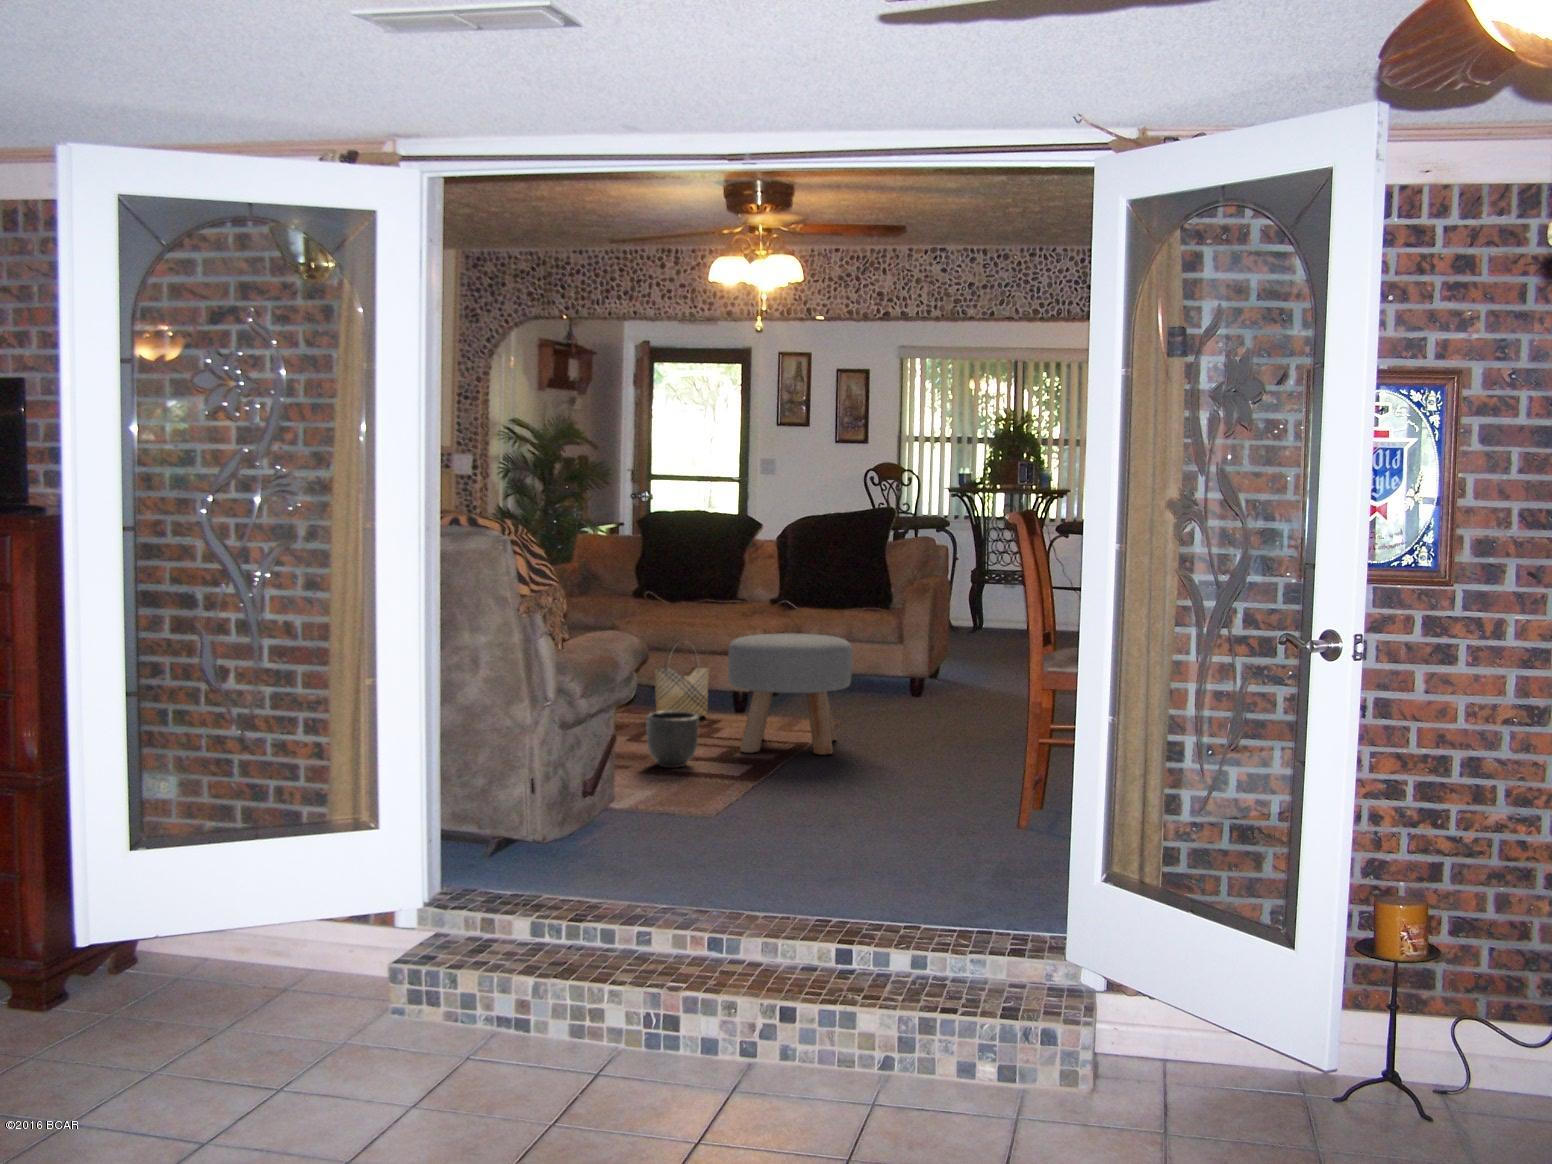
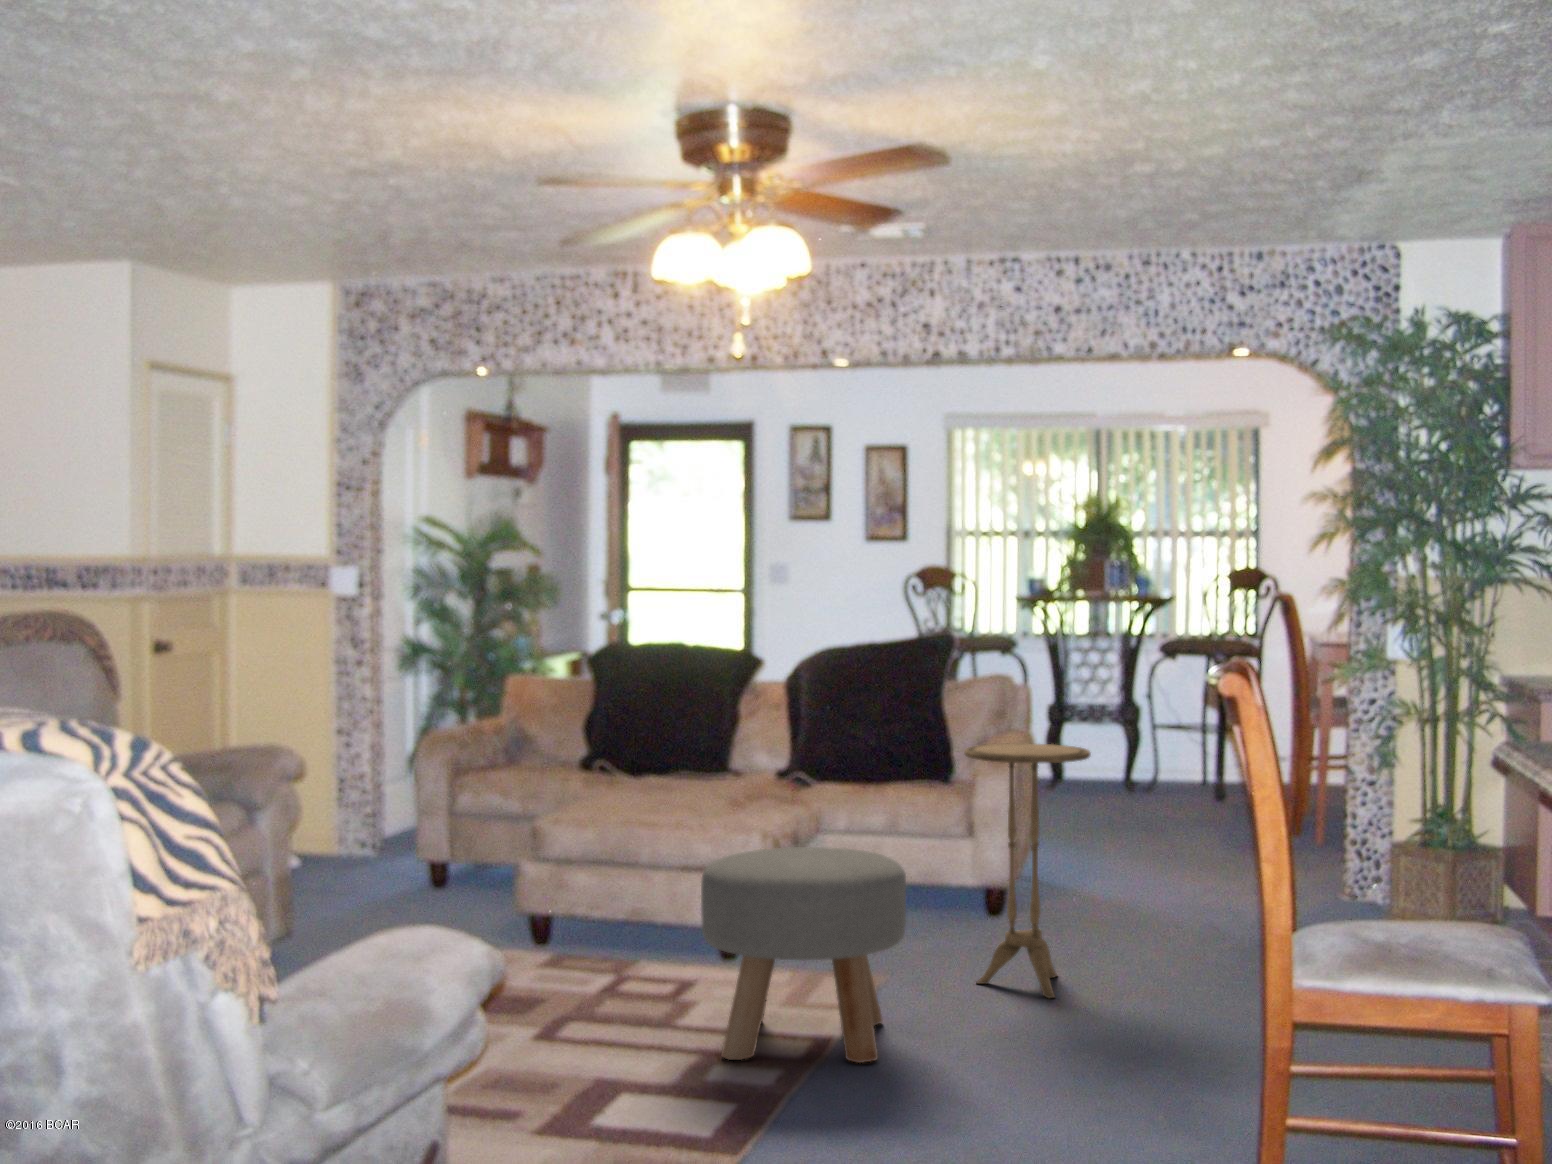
side table: none [892,576,971,732] -> present [964,743,1091,998]
woven basket: present [654,643,709,717] -> none [590,848,679,974]
planter: present [647,711,699,768] -> none [556,998,646,1104]

